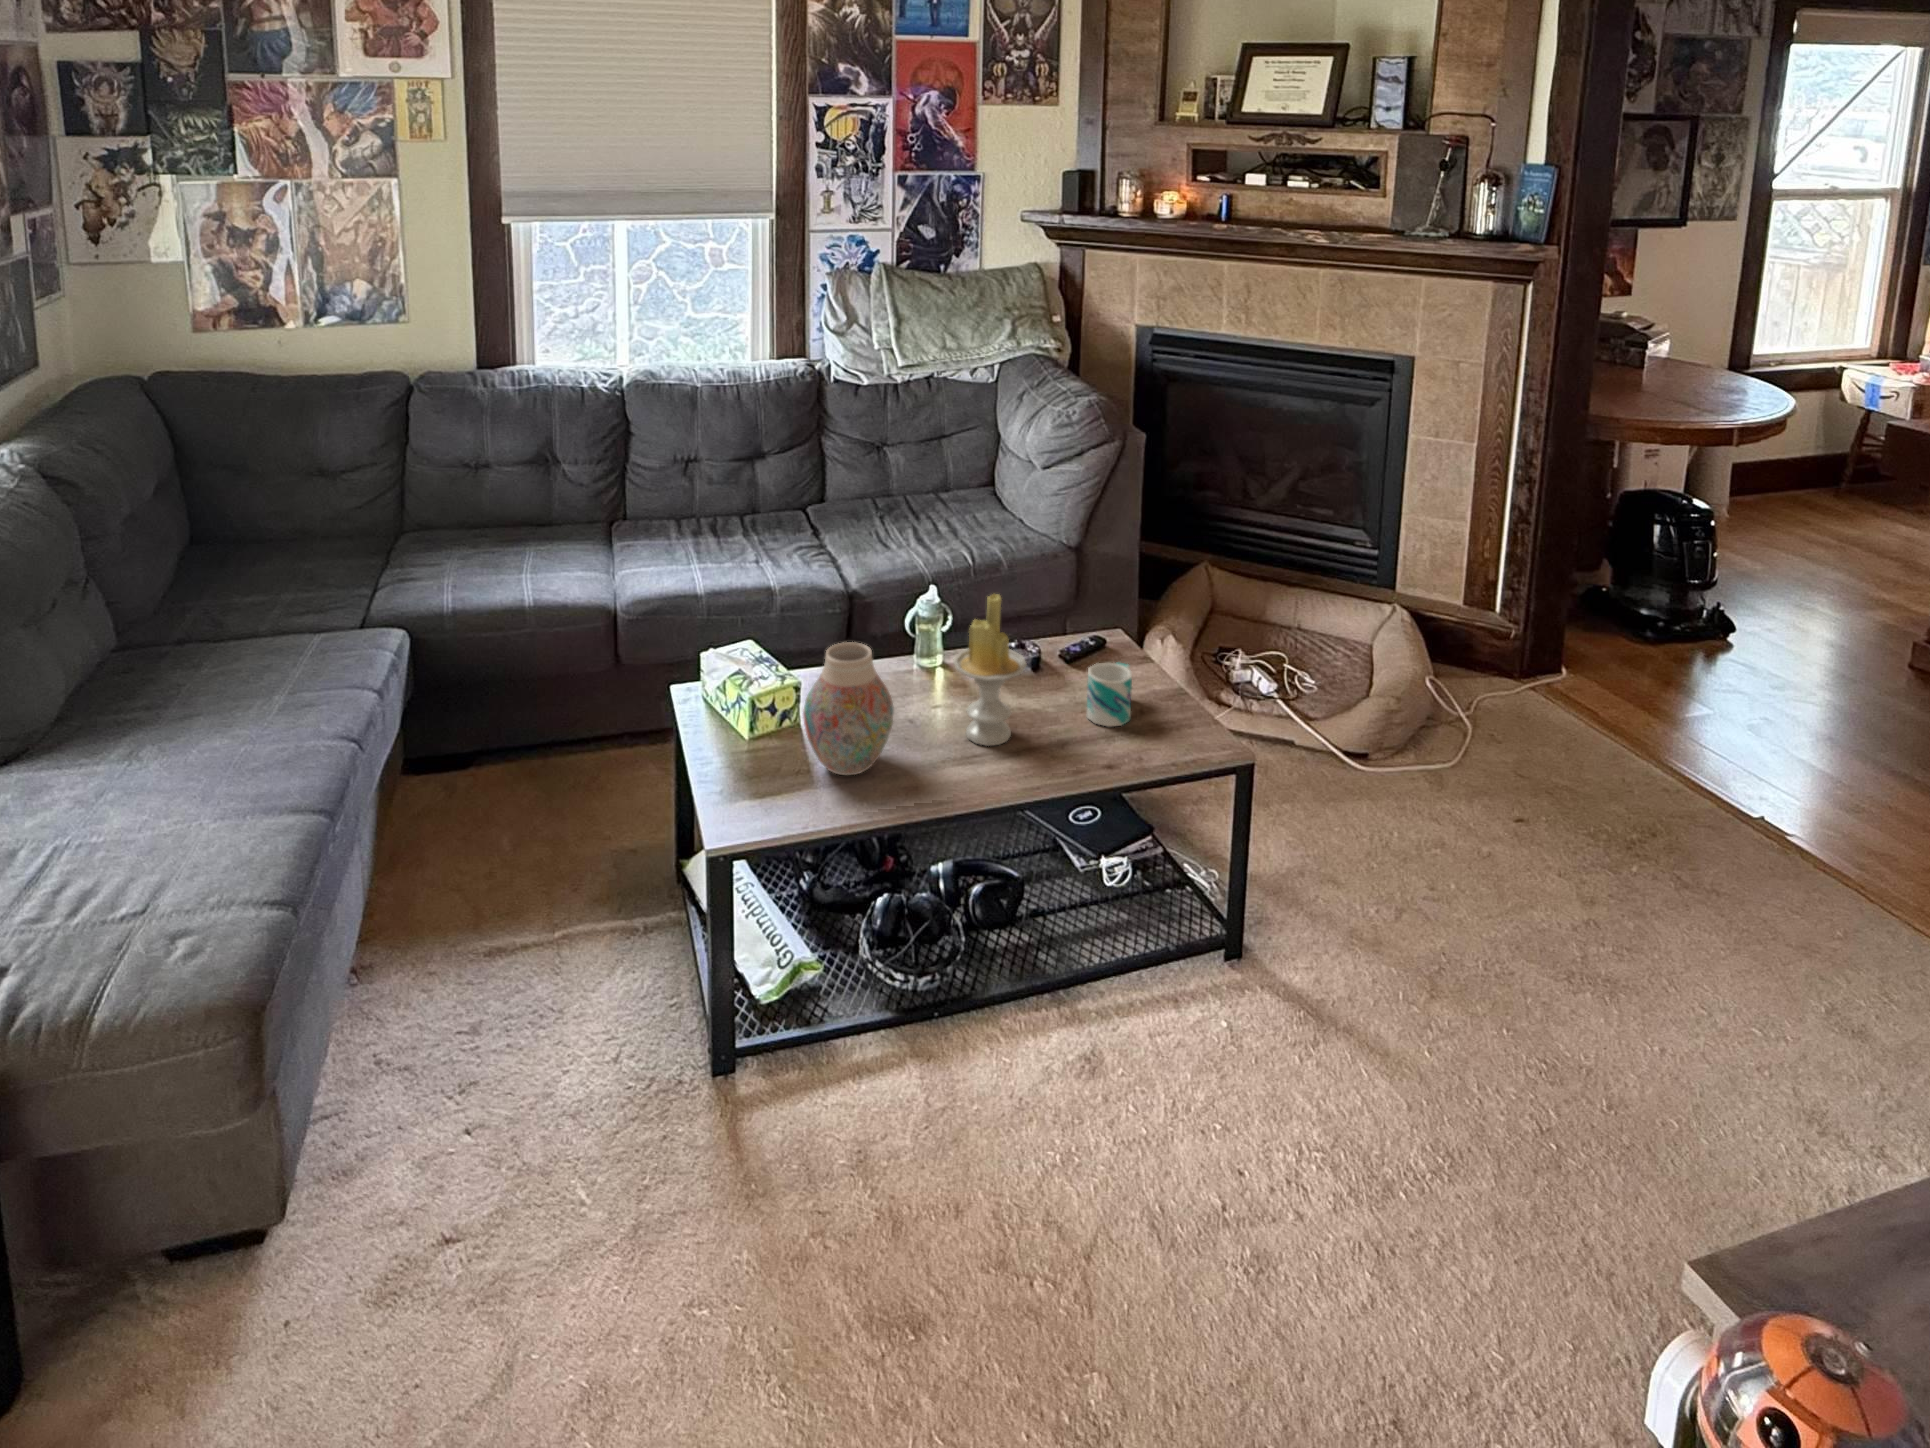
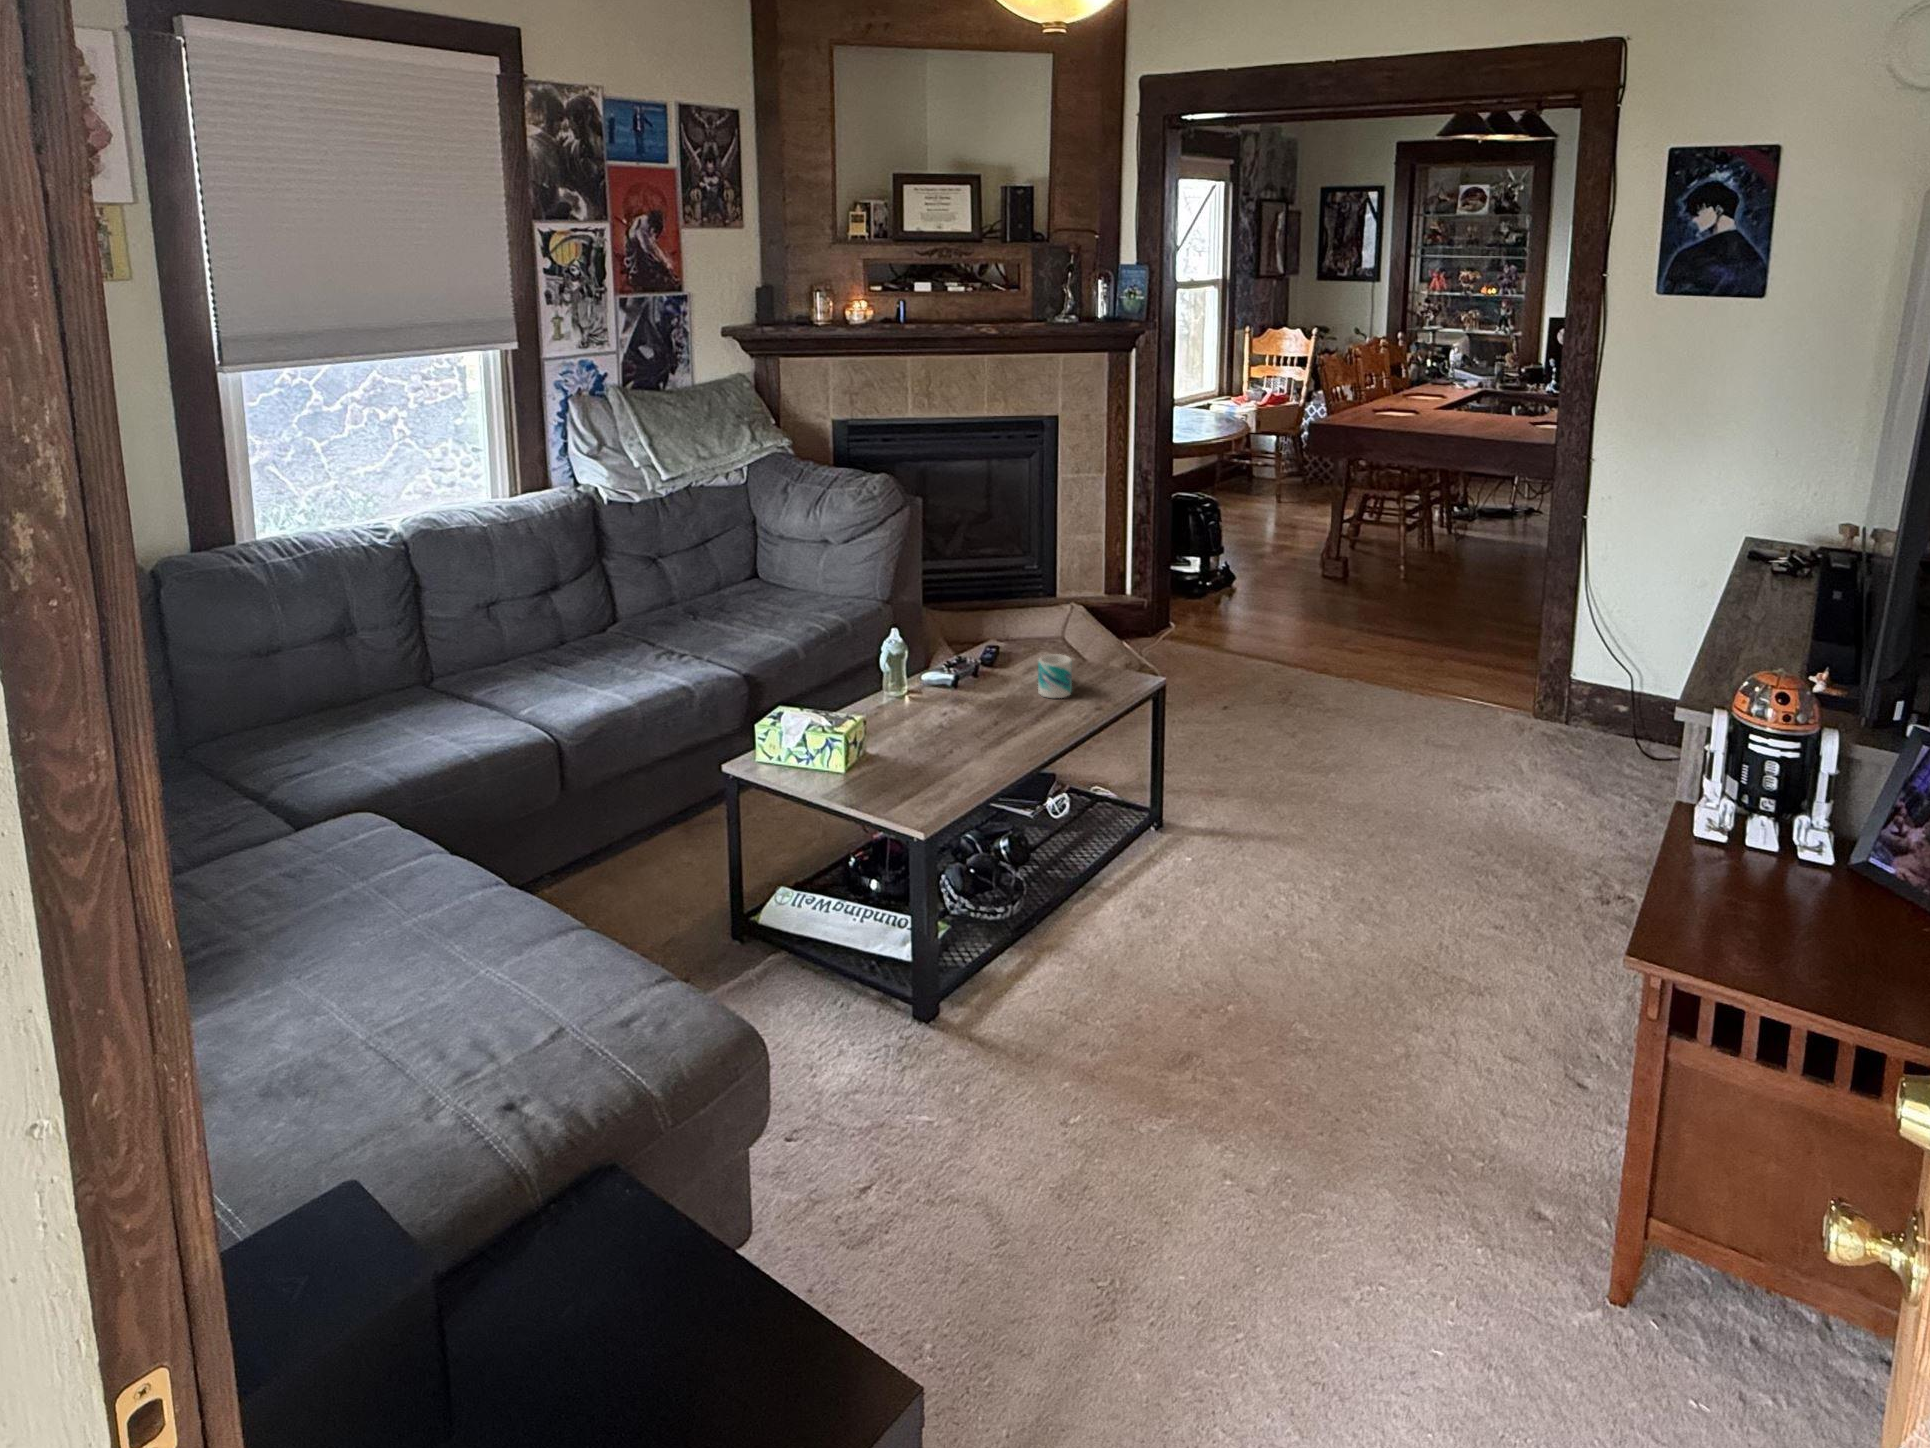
candle: present [953,594,1027,746] -> none [965,613,1022,728]
vase: present [803,642,894,775] -> none [888,666,960,769]

